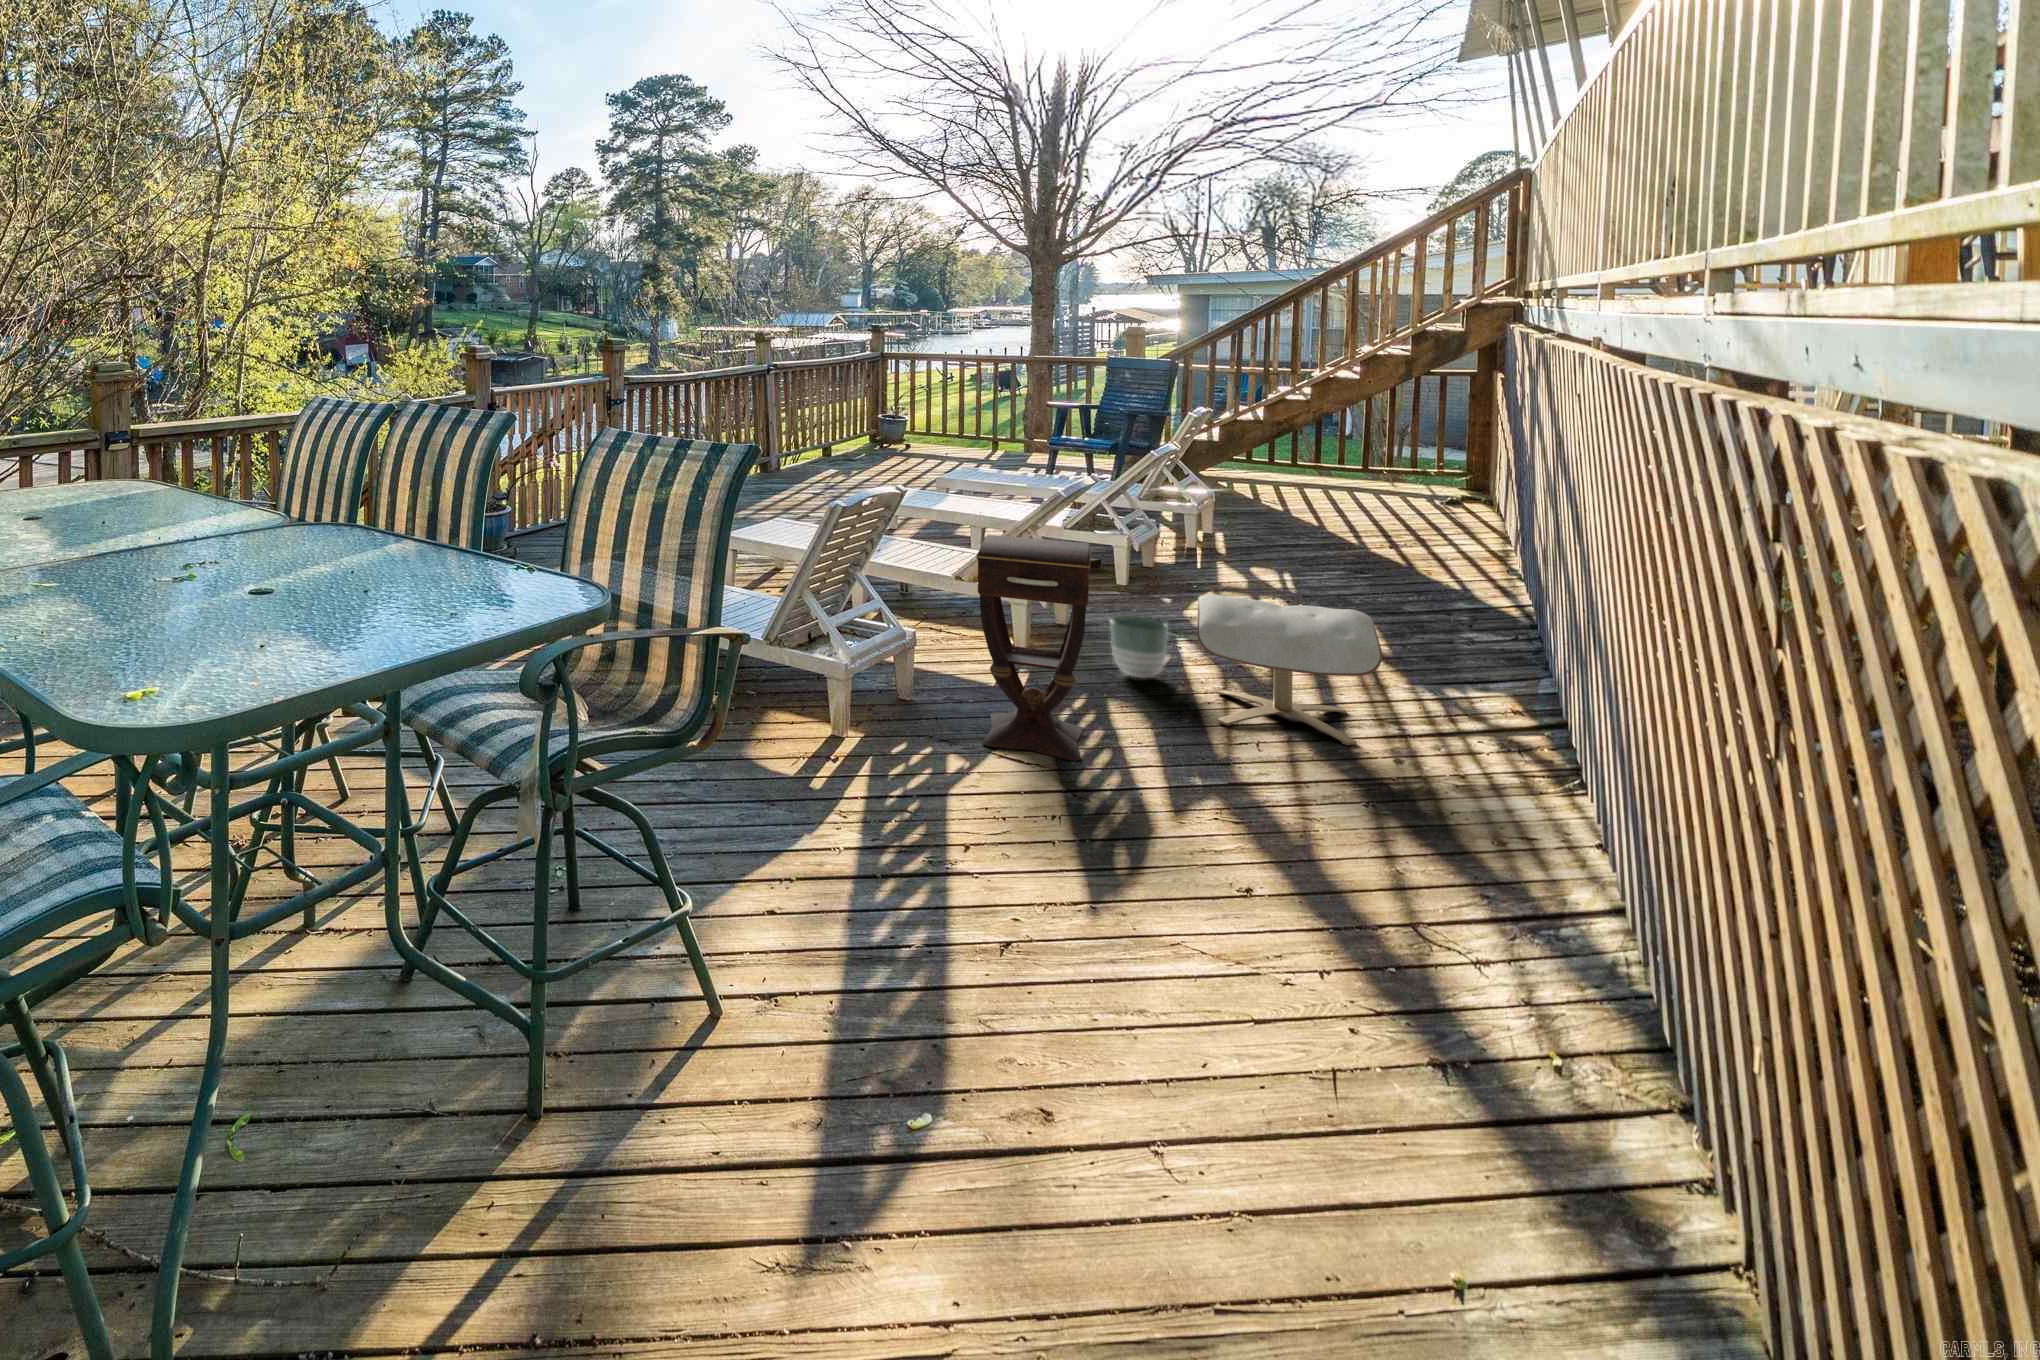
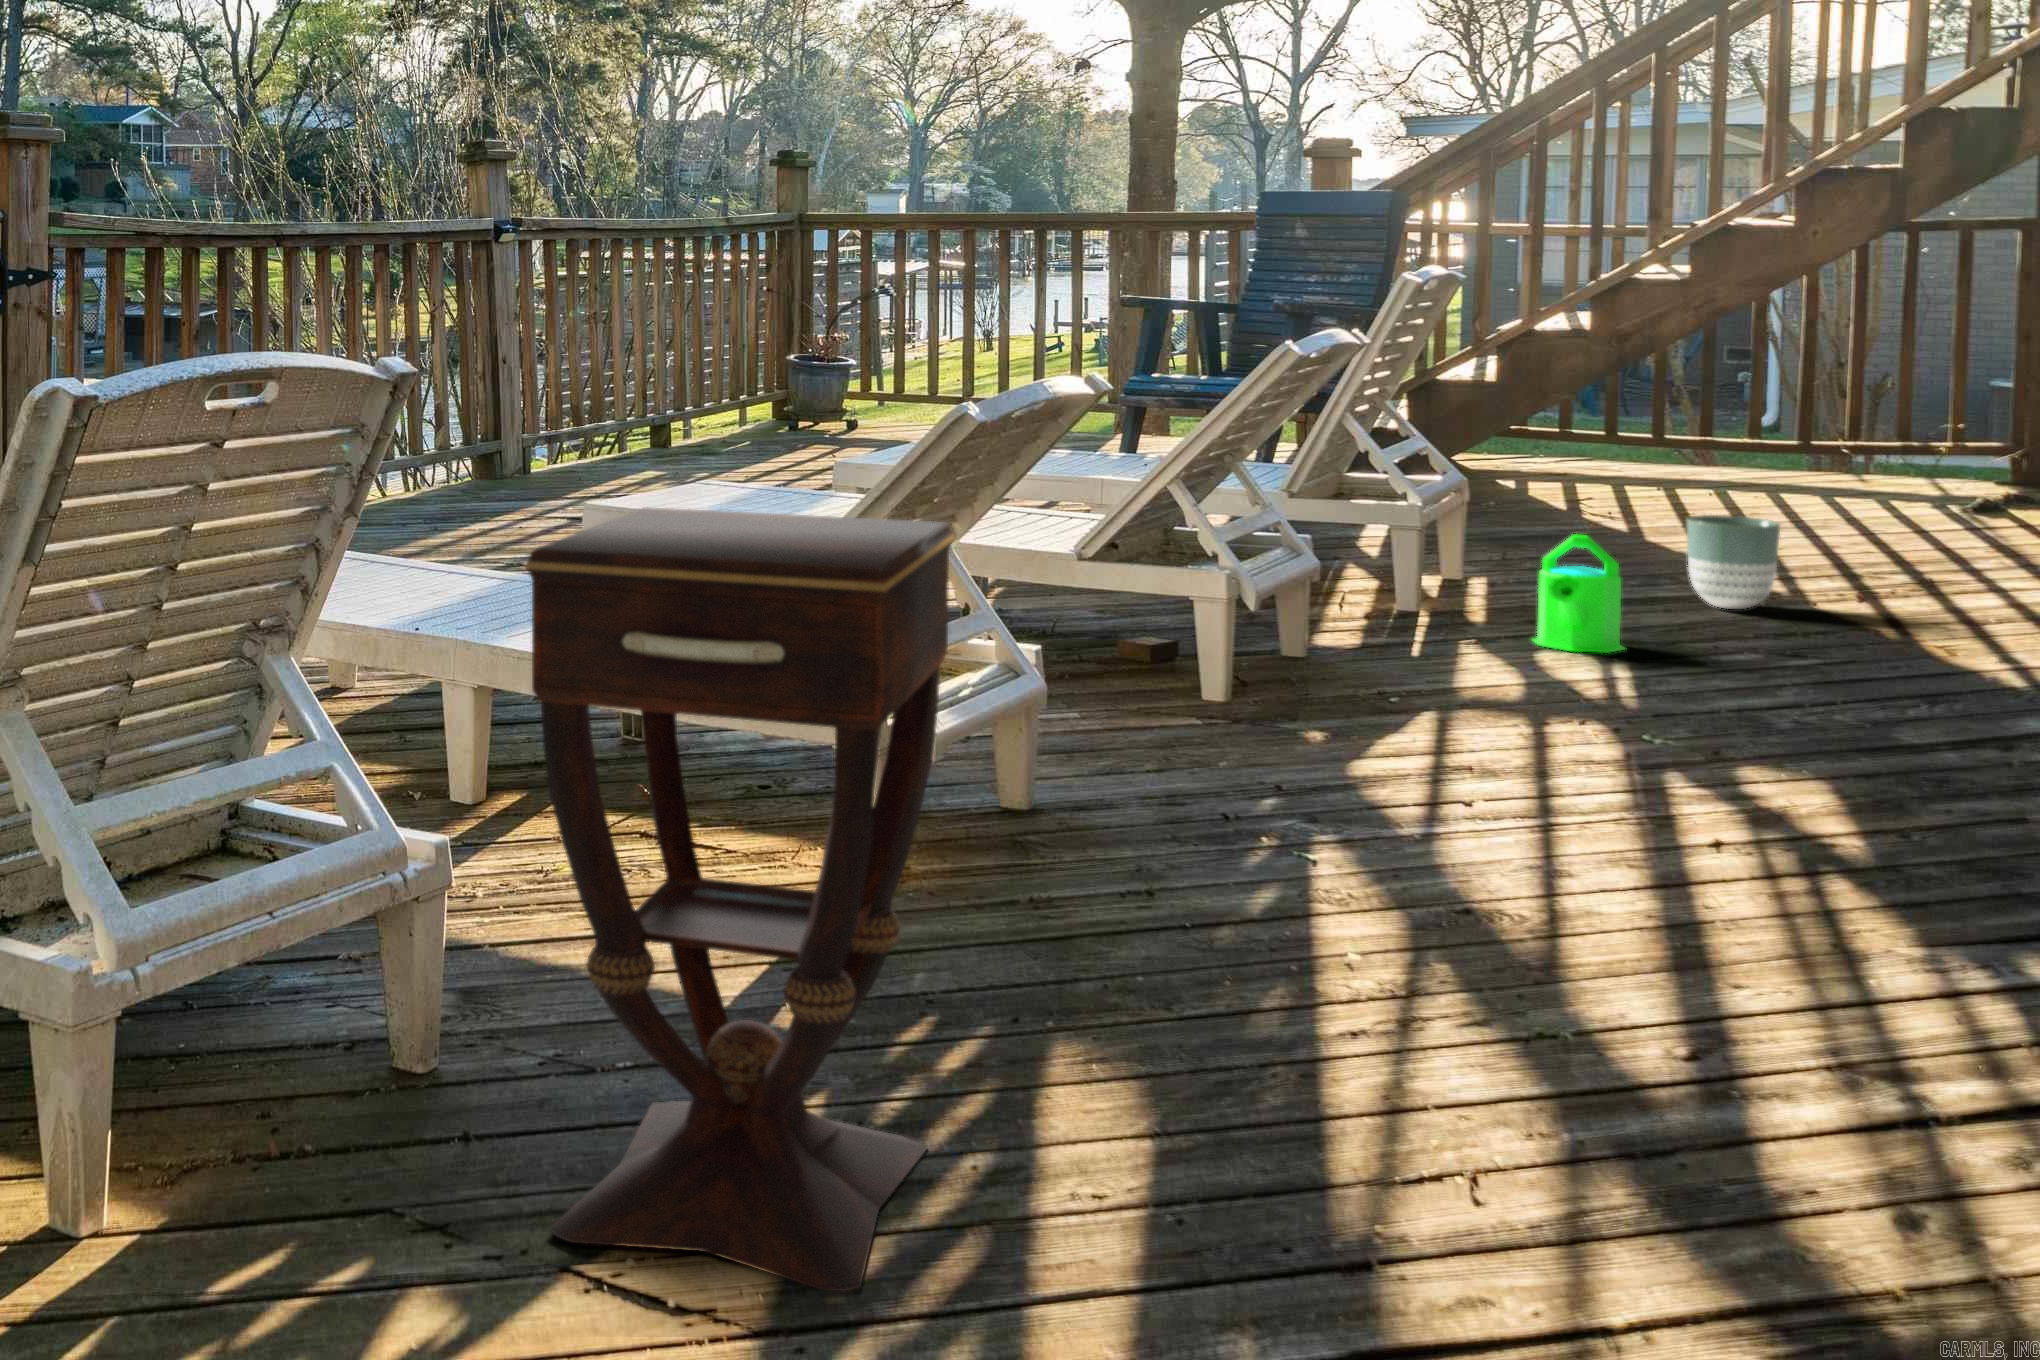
watering can: none [1247,520,1289,569] -> present [1533,534,1624,653]
ottoman: present [1197,594,1382,745] -> none [1302,695,1872,1182]
planter: present [1110,616,1168,678] -> present [1686,515,1780,609]

